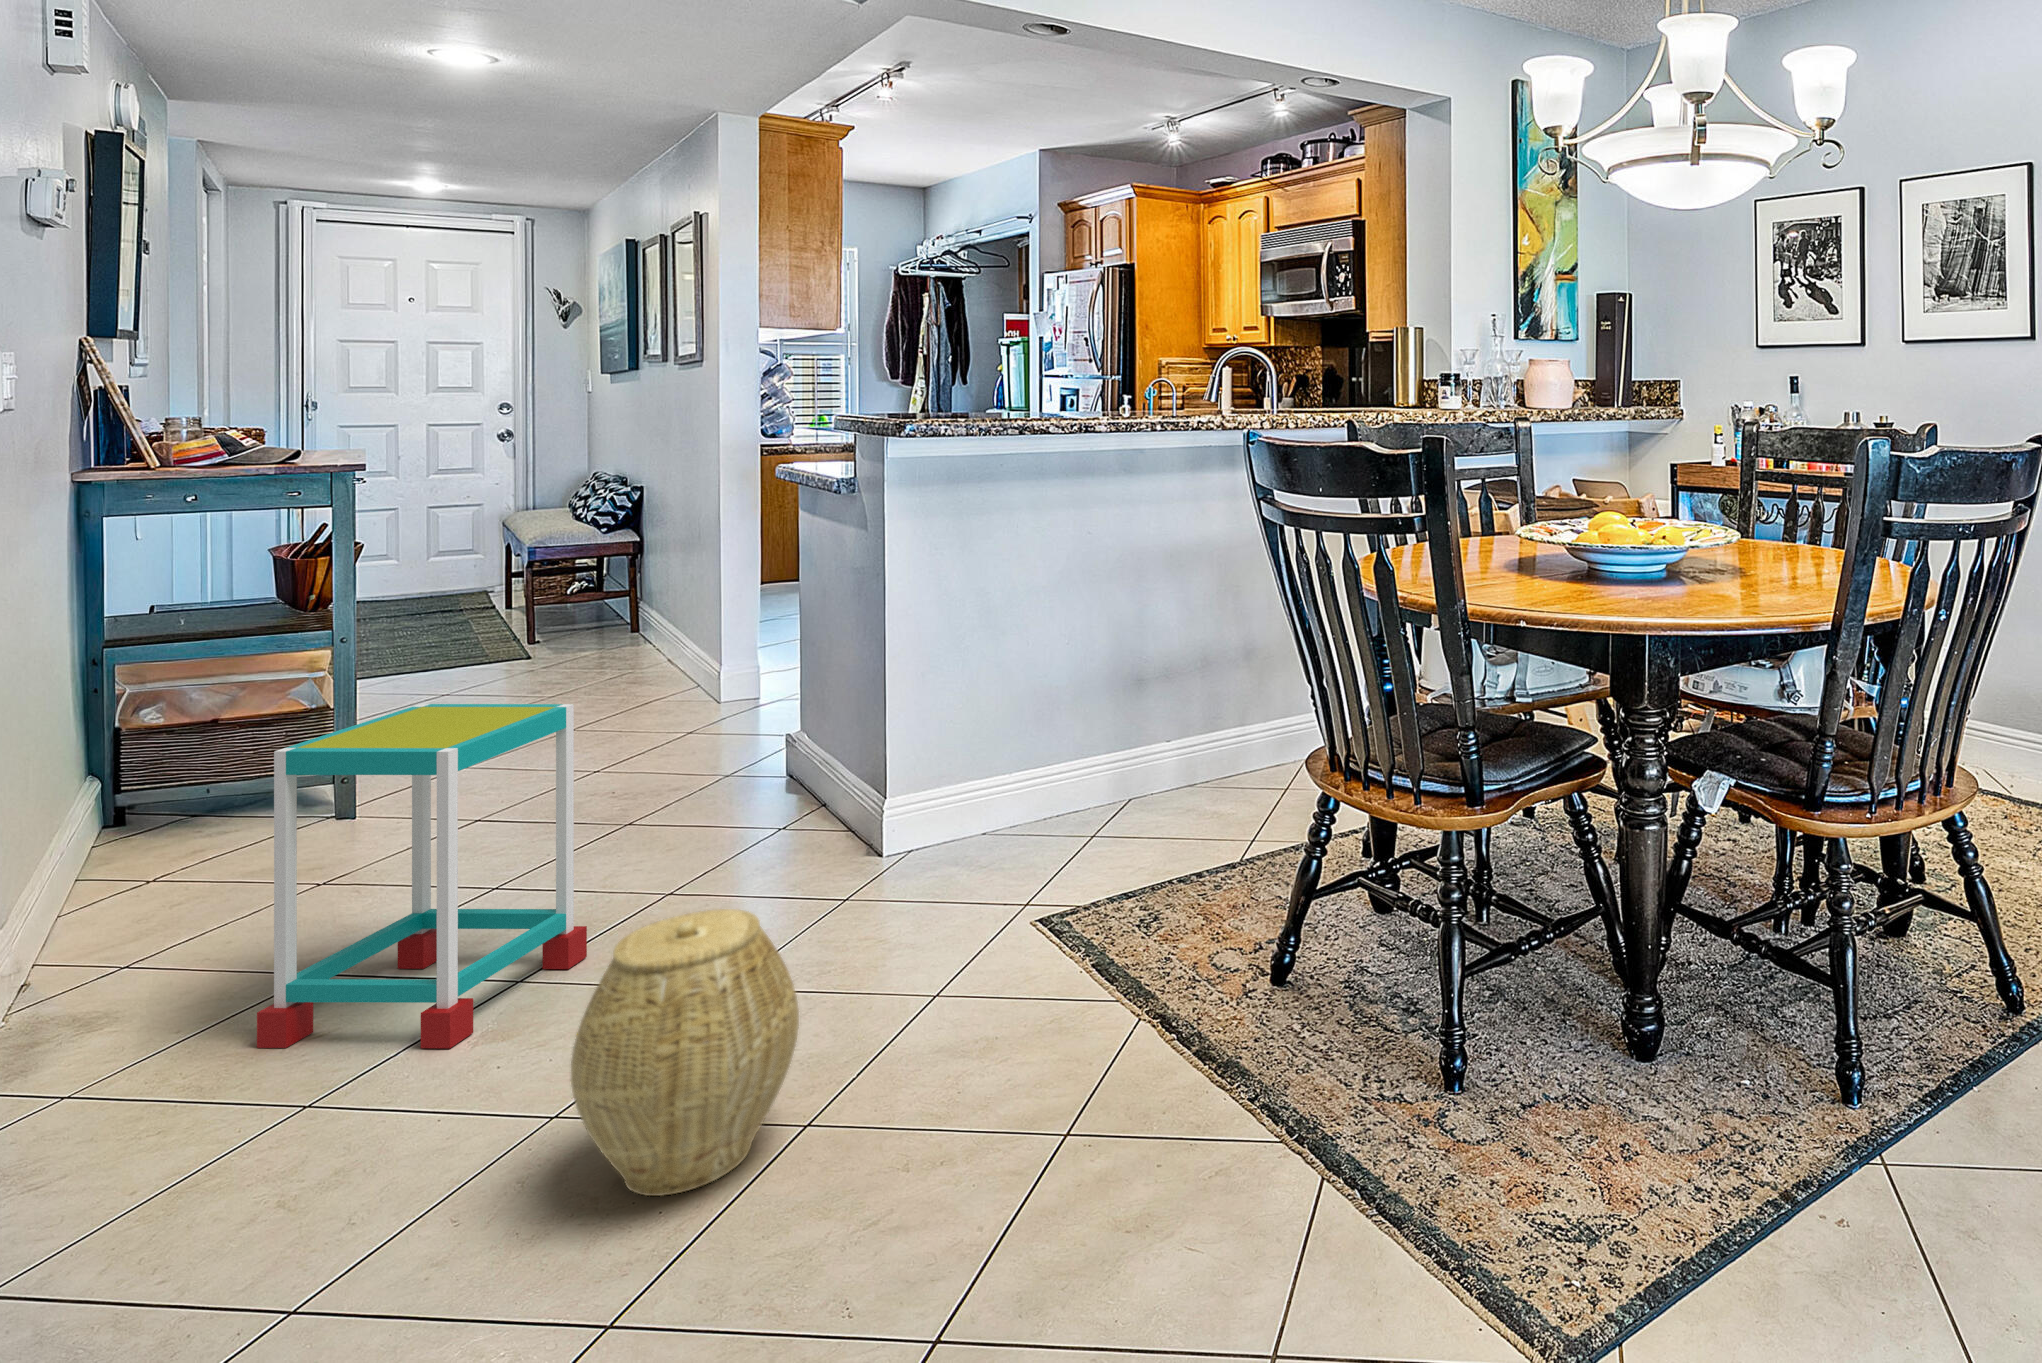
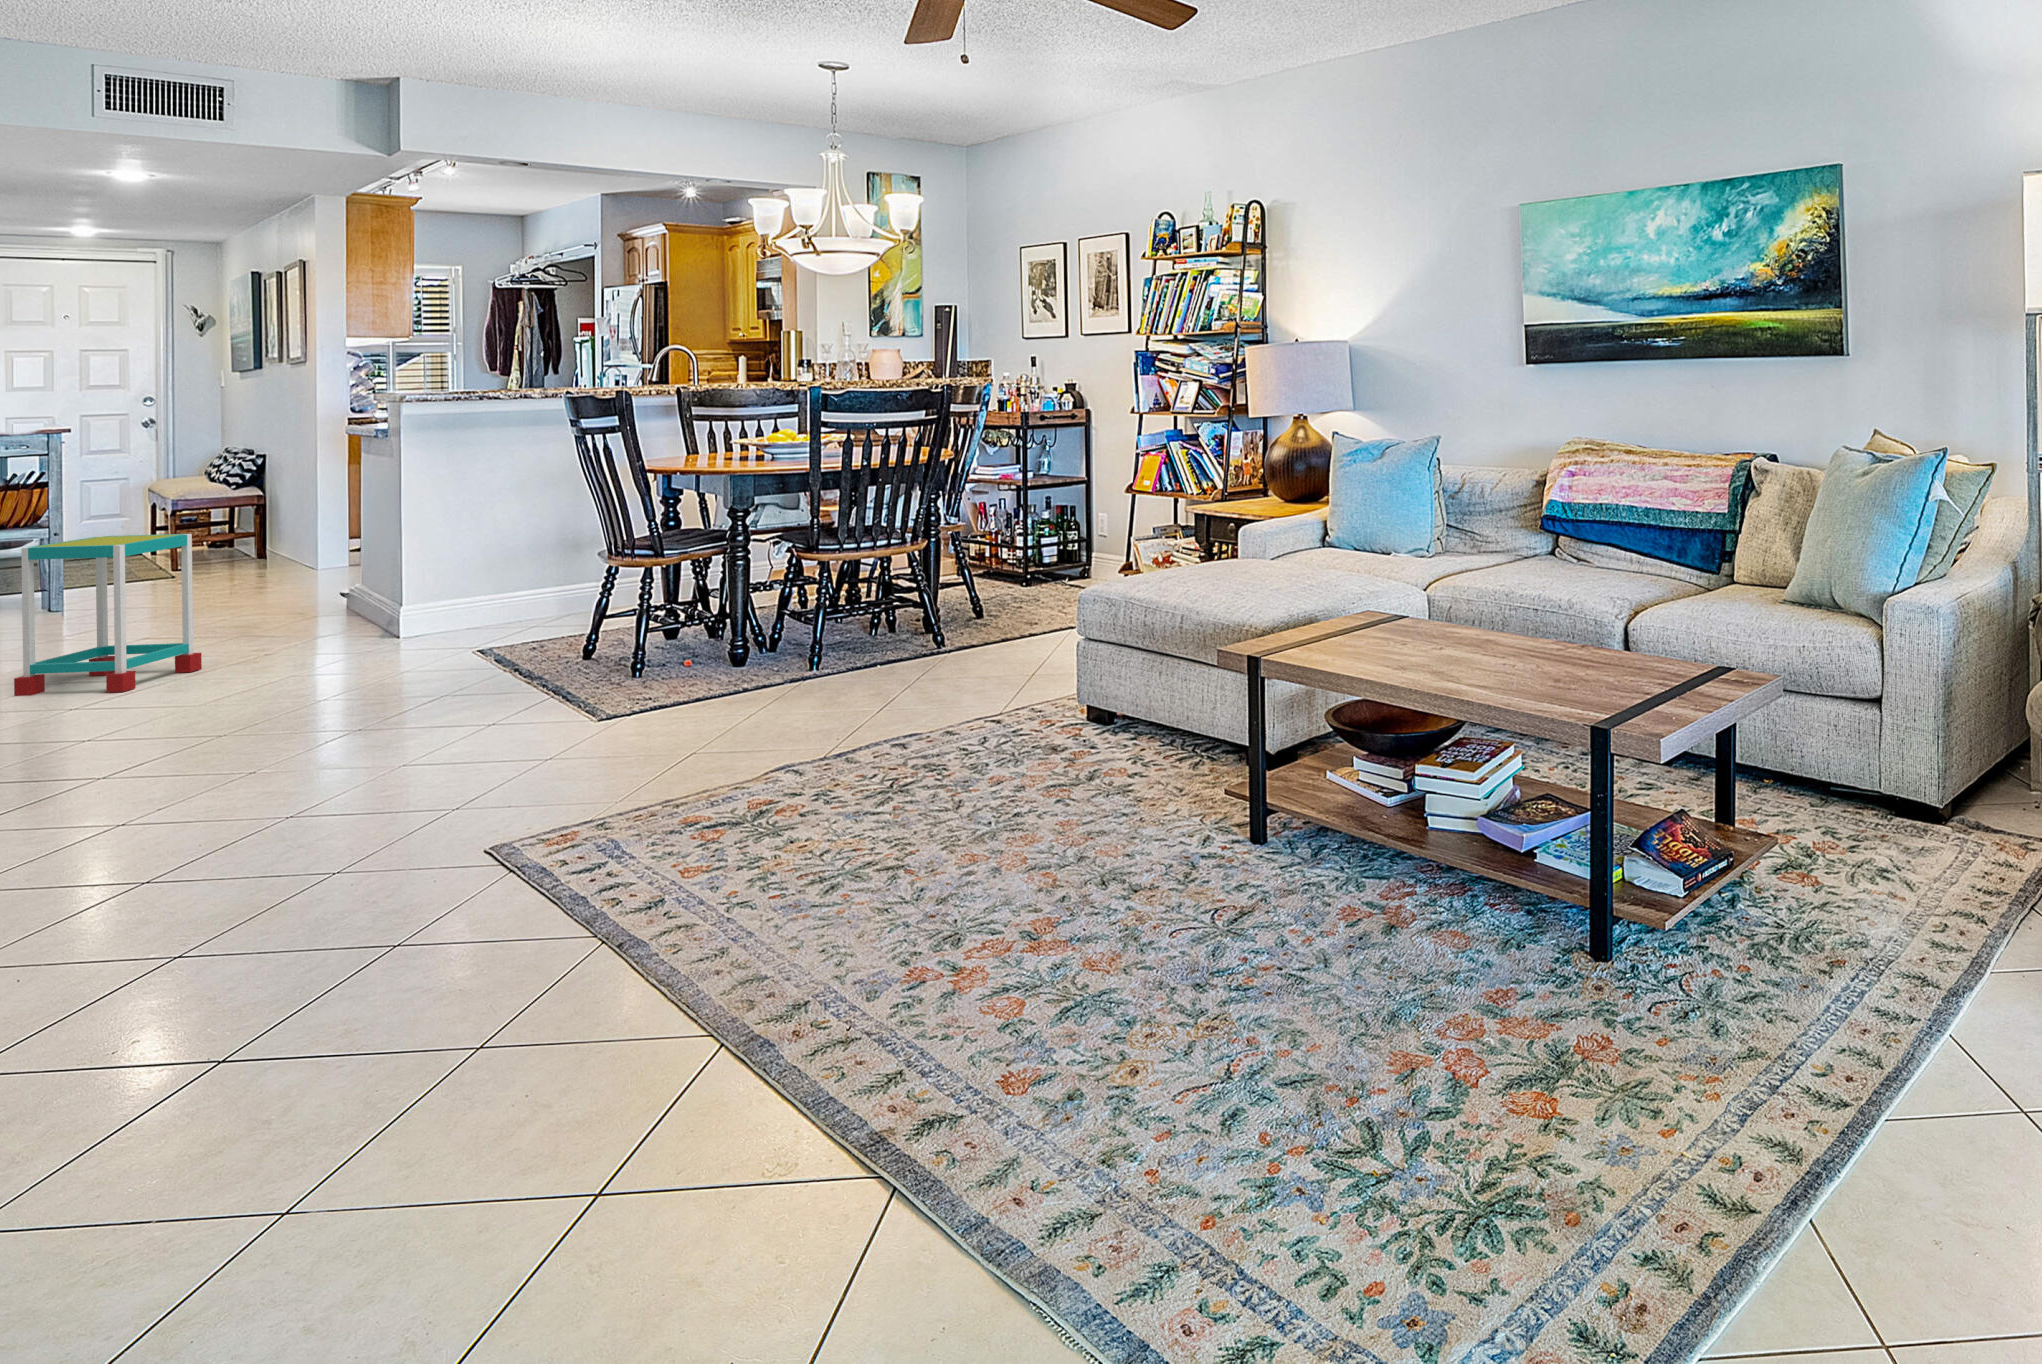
woven basket: present [571,909,799,1196] -> none [186,601,303,715]

